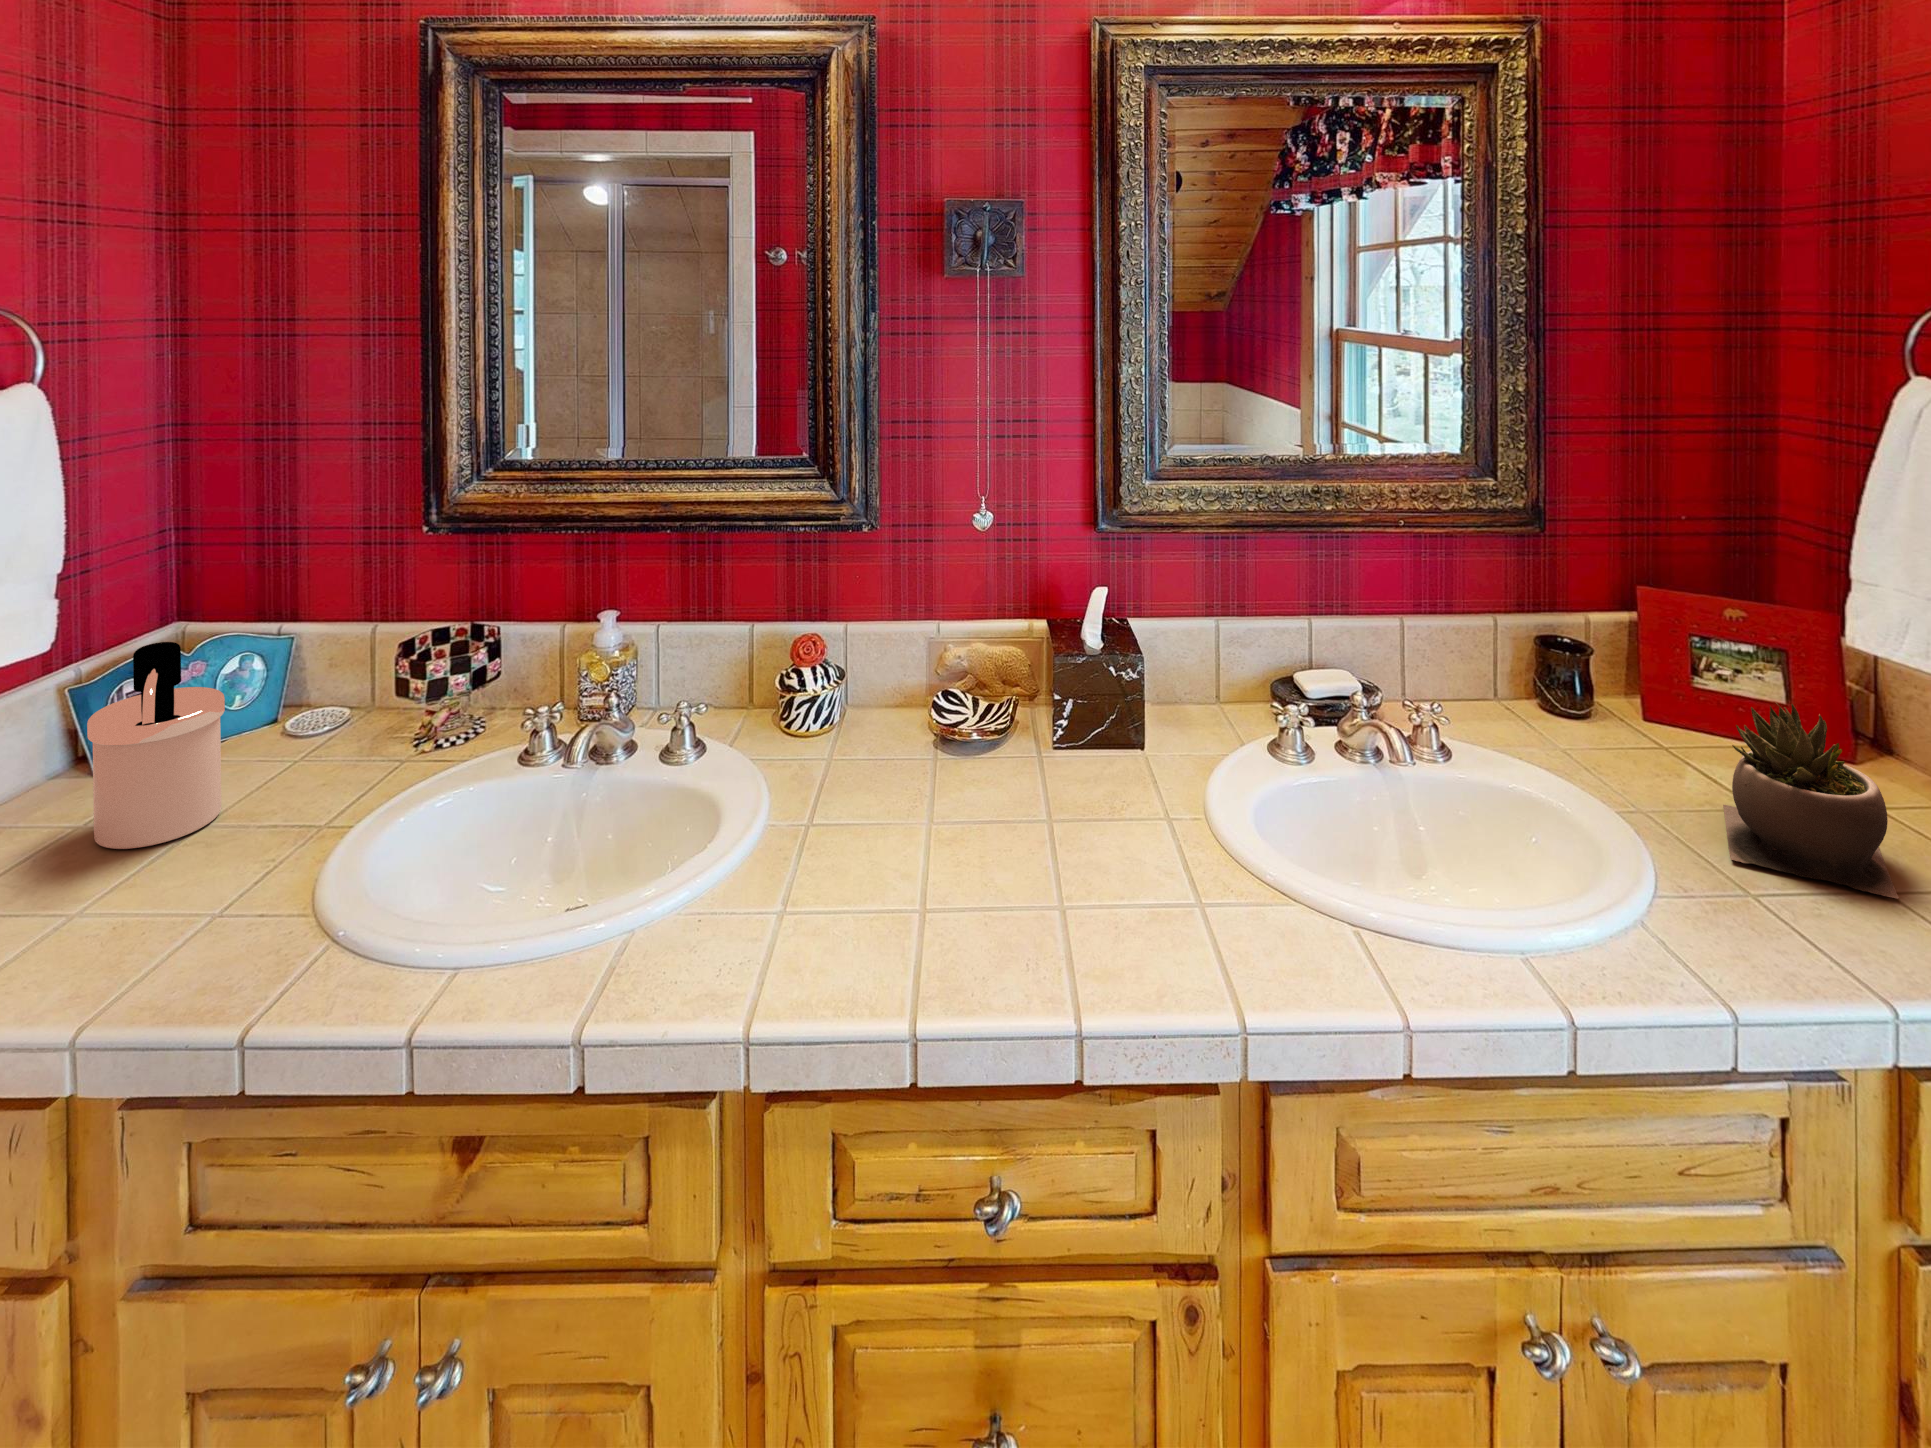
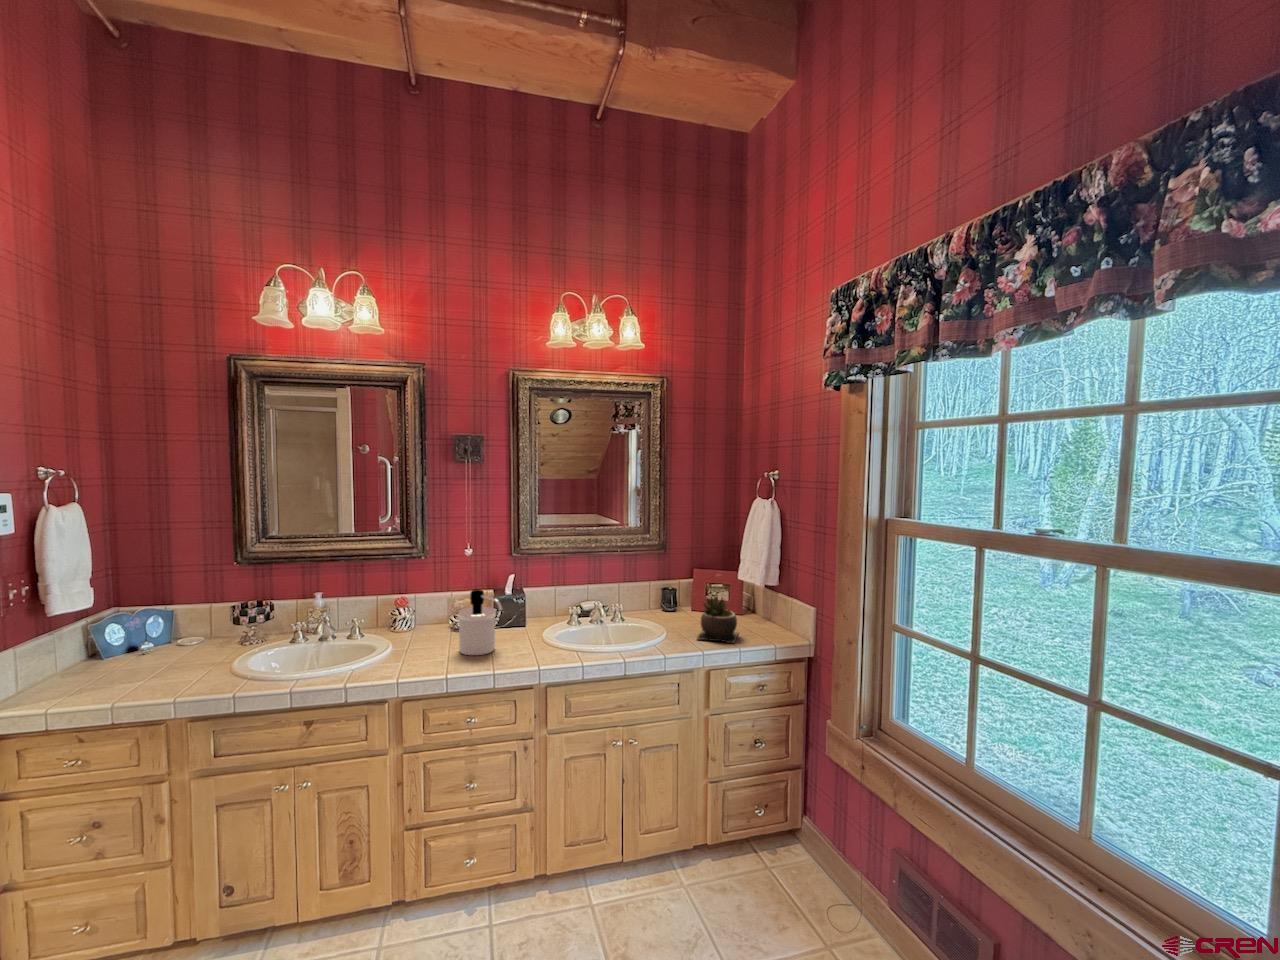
soap dispenser: present [87,642,225,849] -> present [458,590,502,655]

